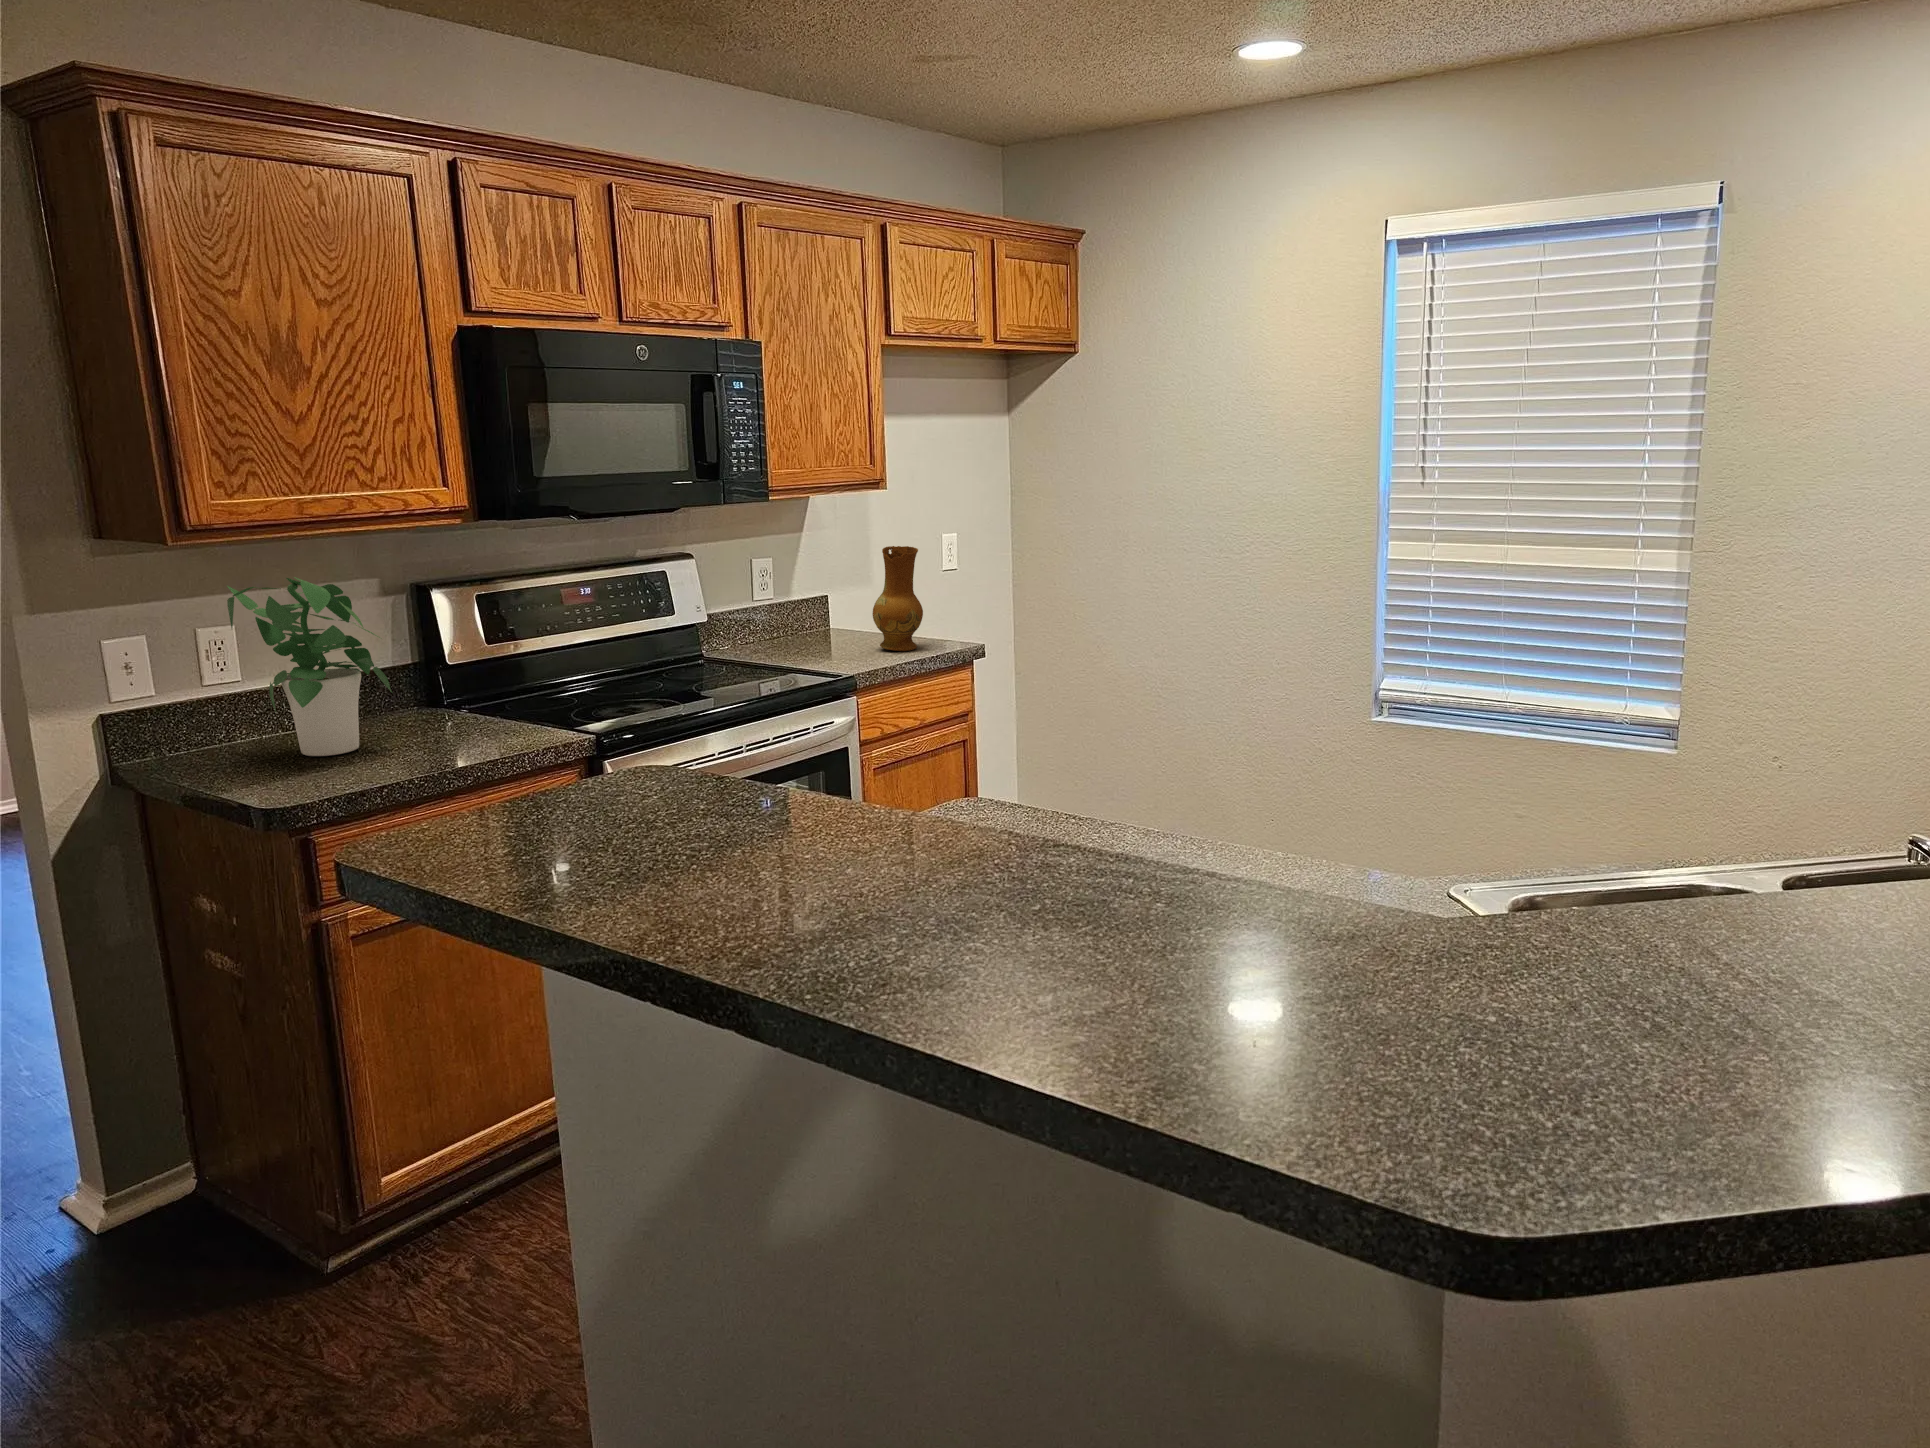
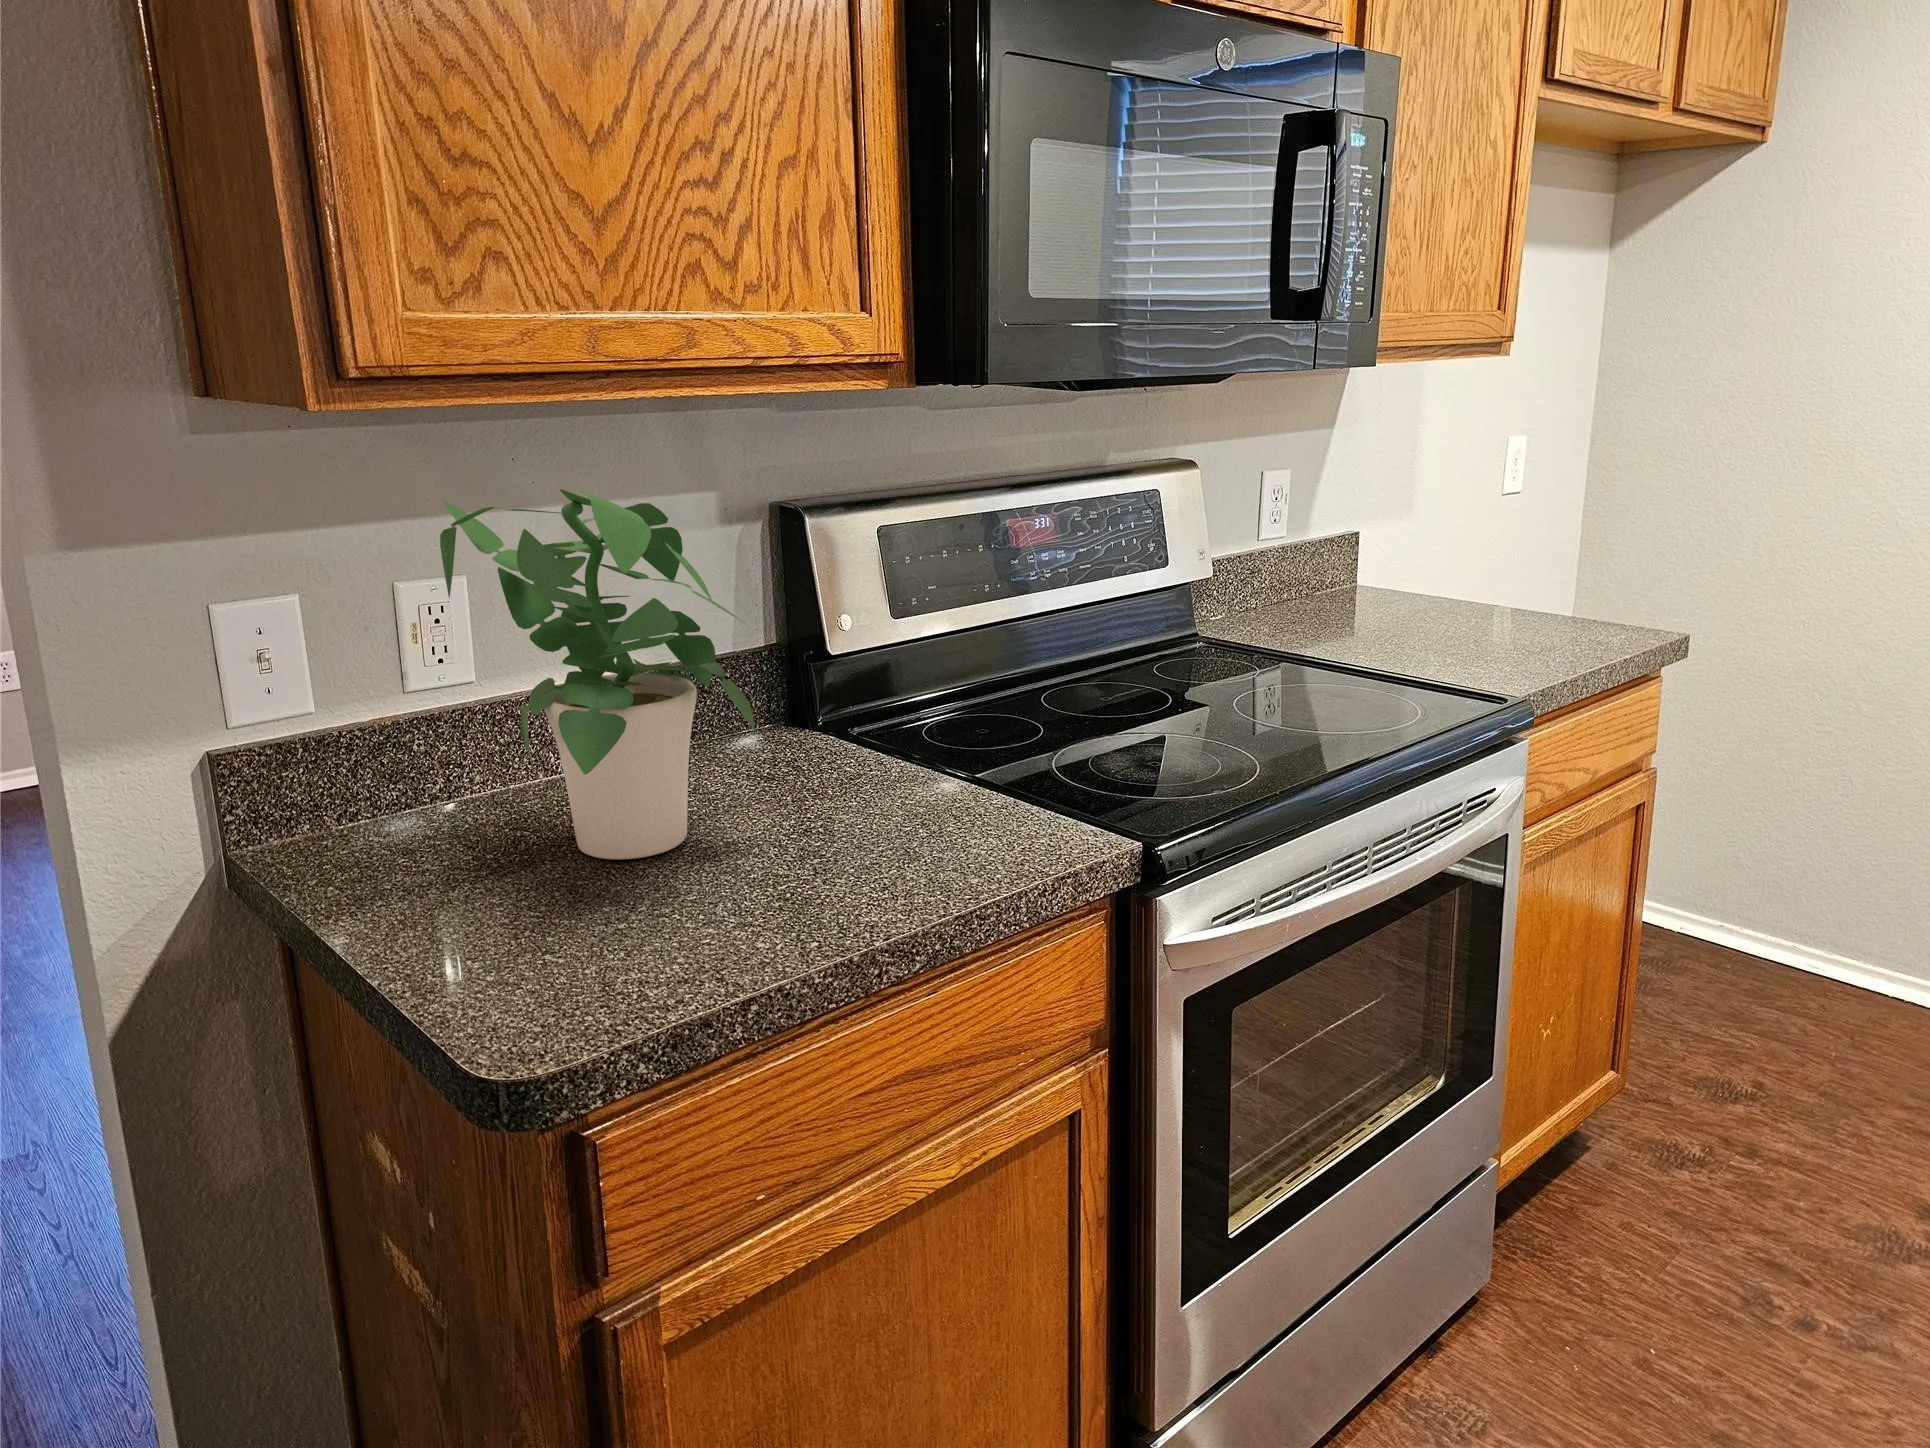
ceramic jug: present [873,546,923,651] -> none [1485,452,1584,635]

